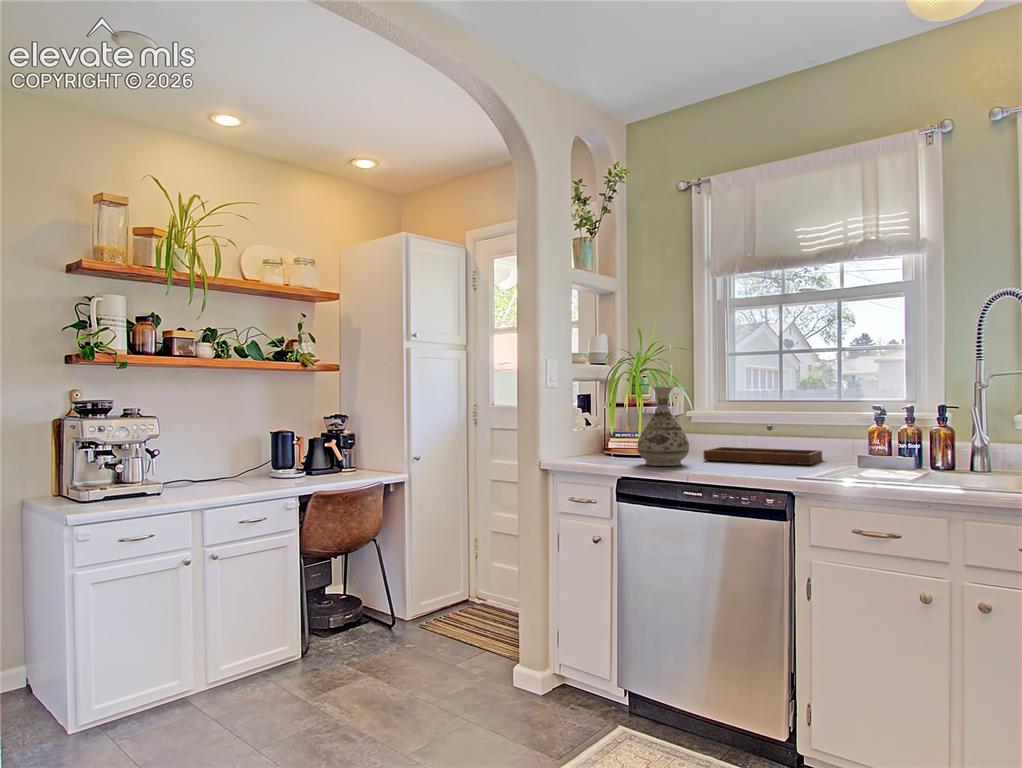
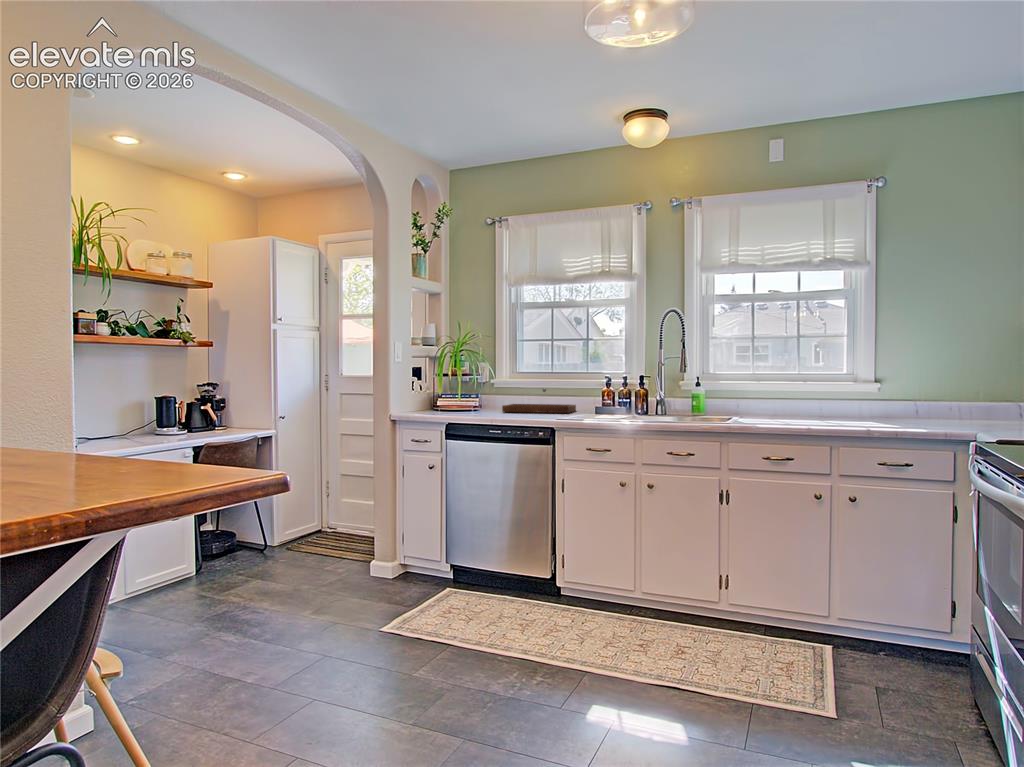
vase: present [637,387,689,466] -> none [459,362,494,415]

